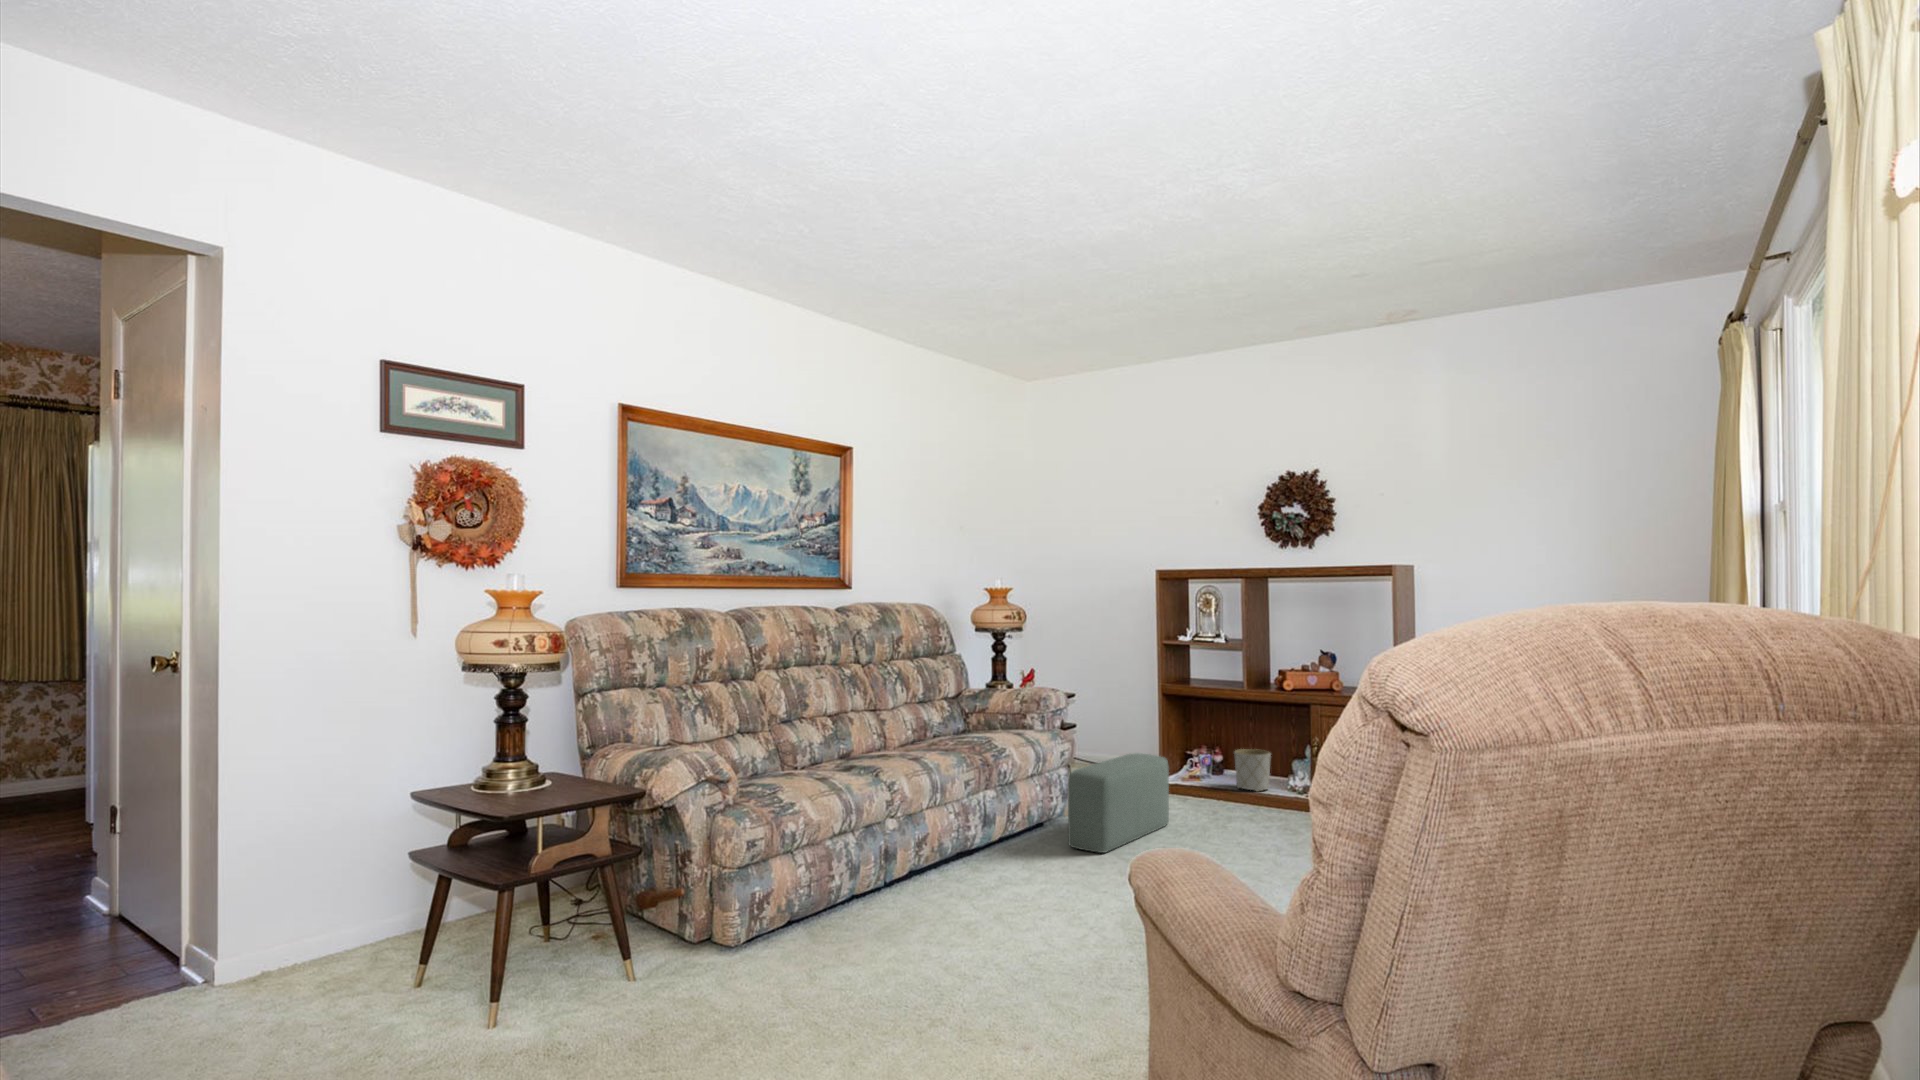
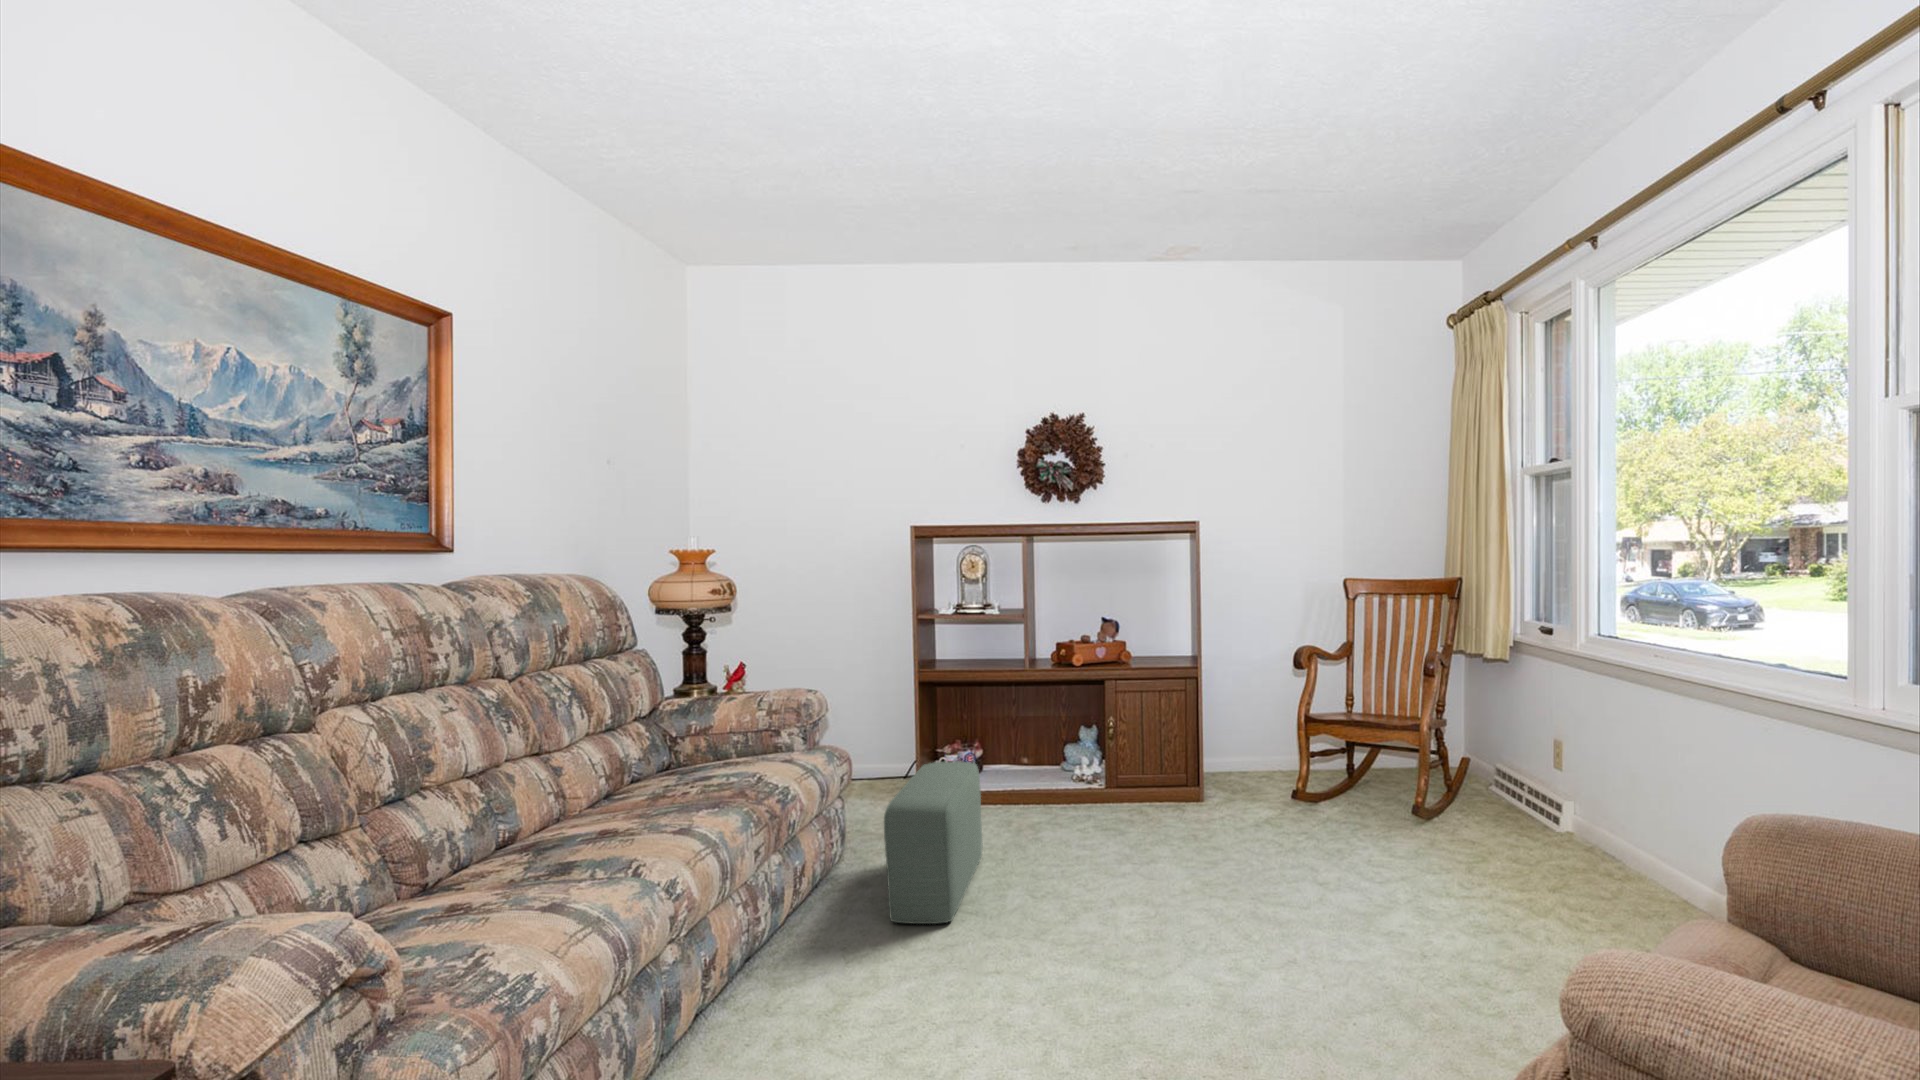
planter: present [1234,749,1271,792] -> none [995,734,1039,787]

